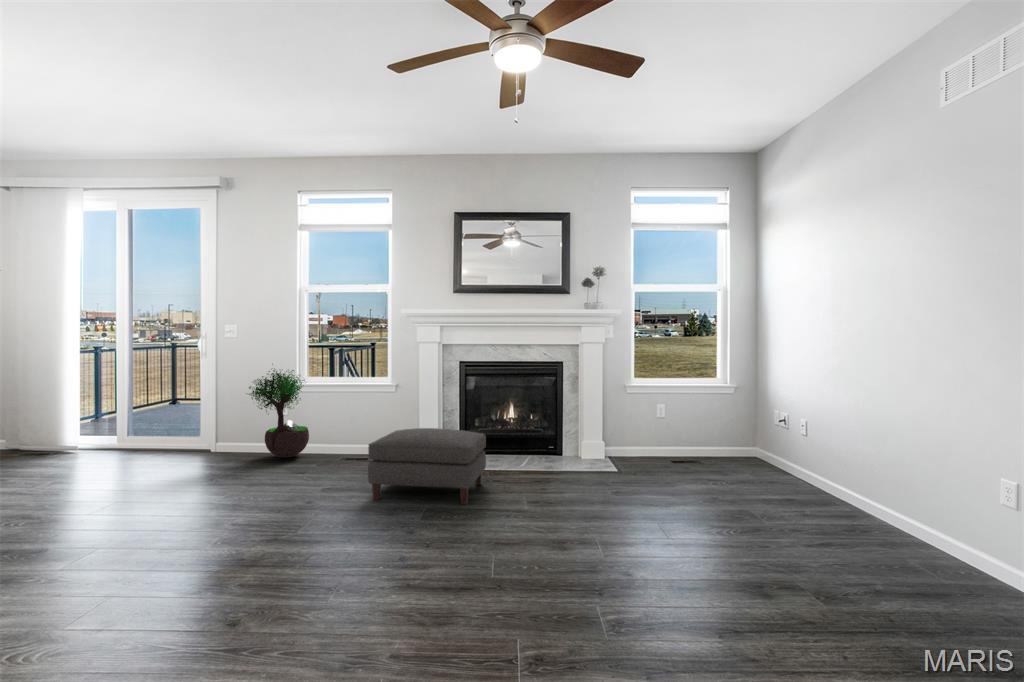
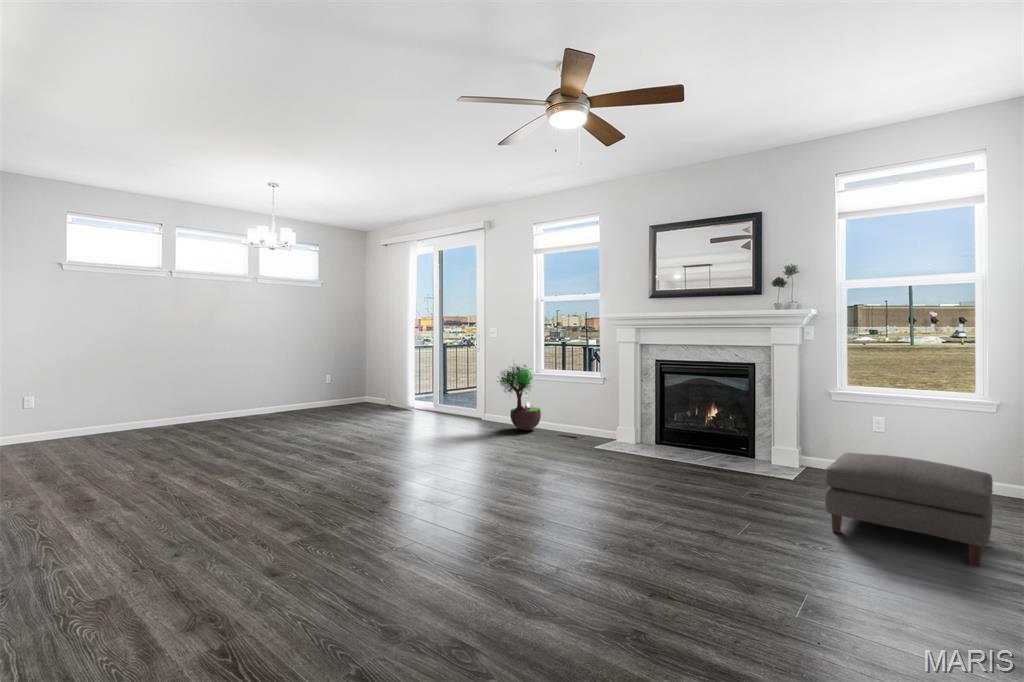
ottoman: present [368,428,486,505] -> present [825,453,993,567]

